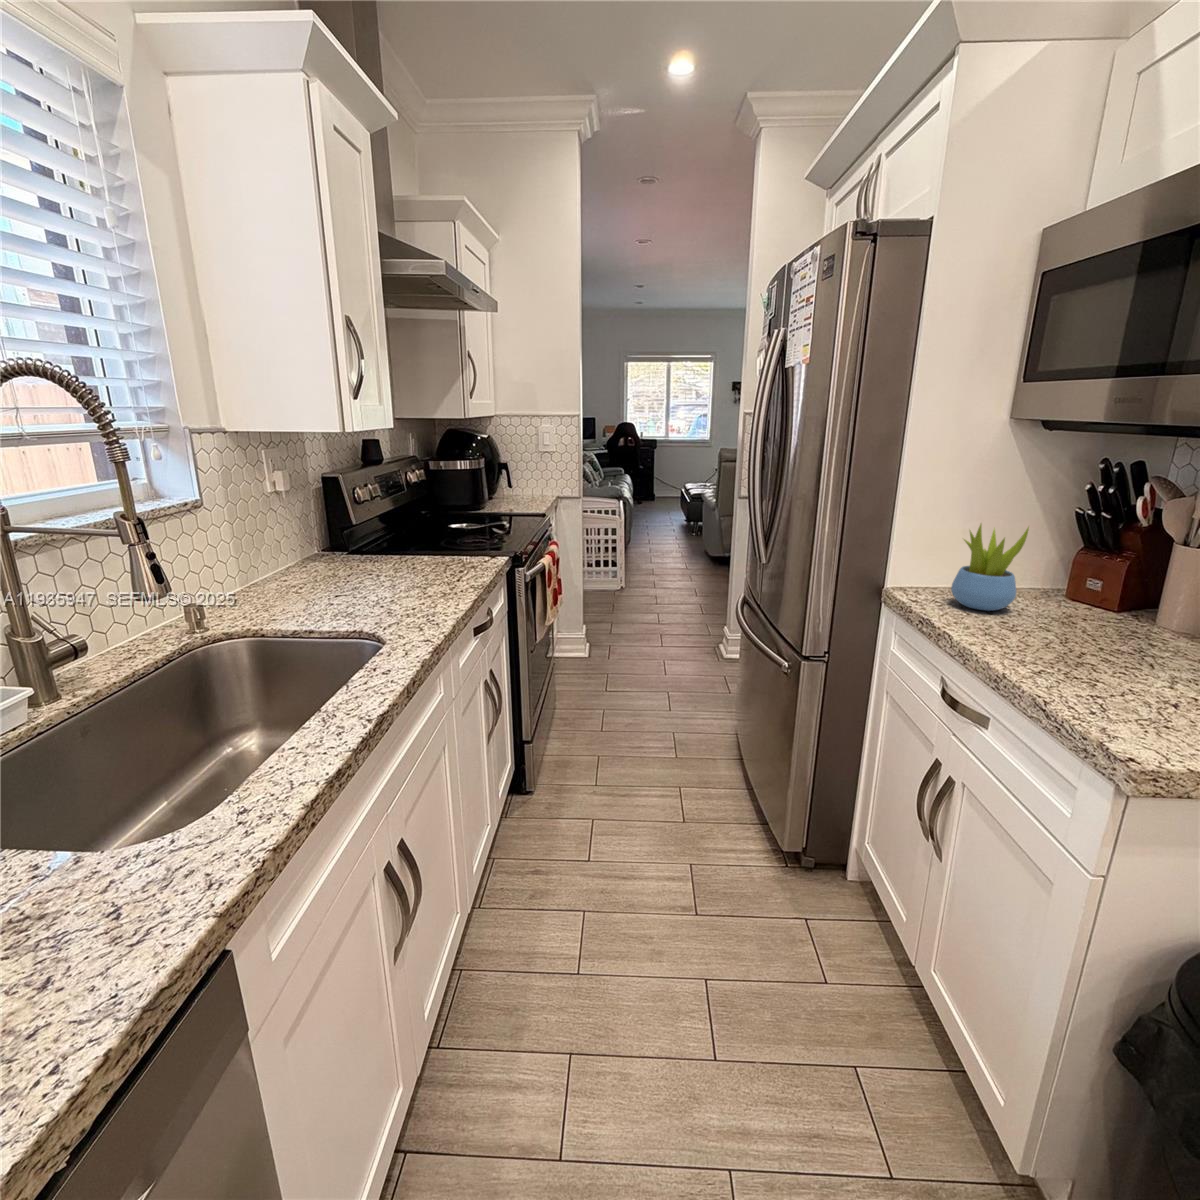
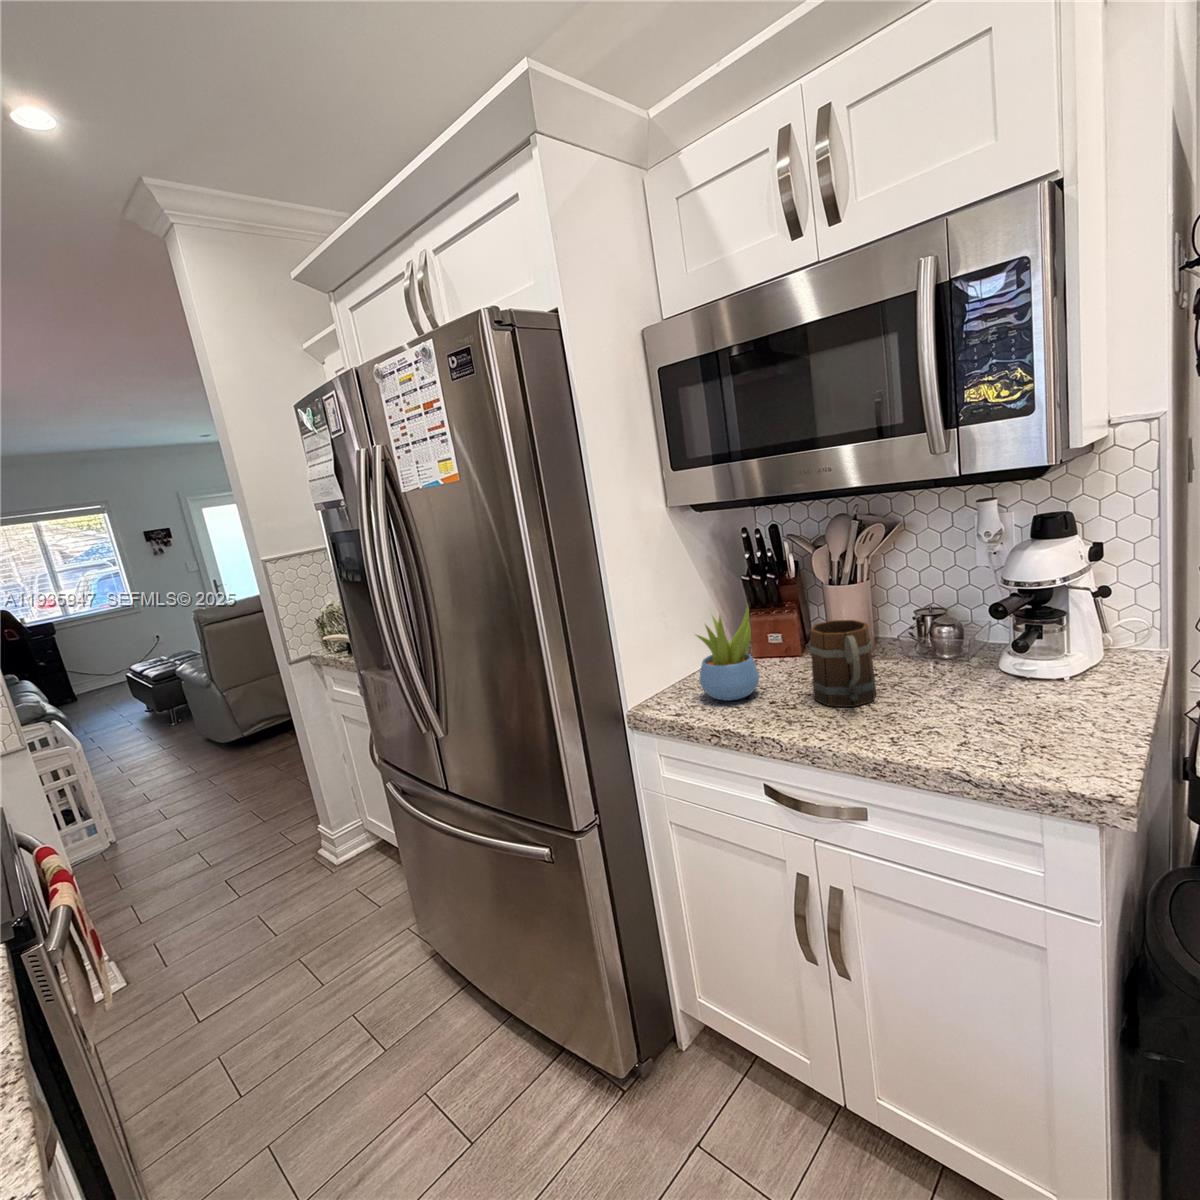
mug: none [1041,563,1130,653] -> present [810,620,877,707]

